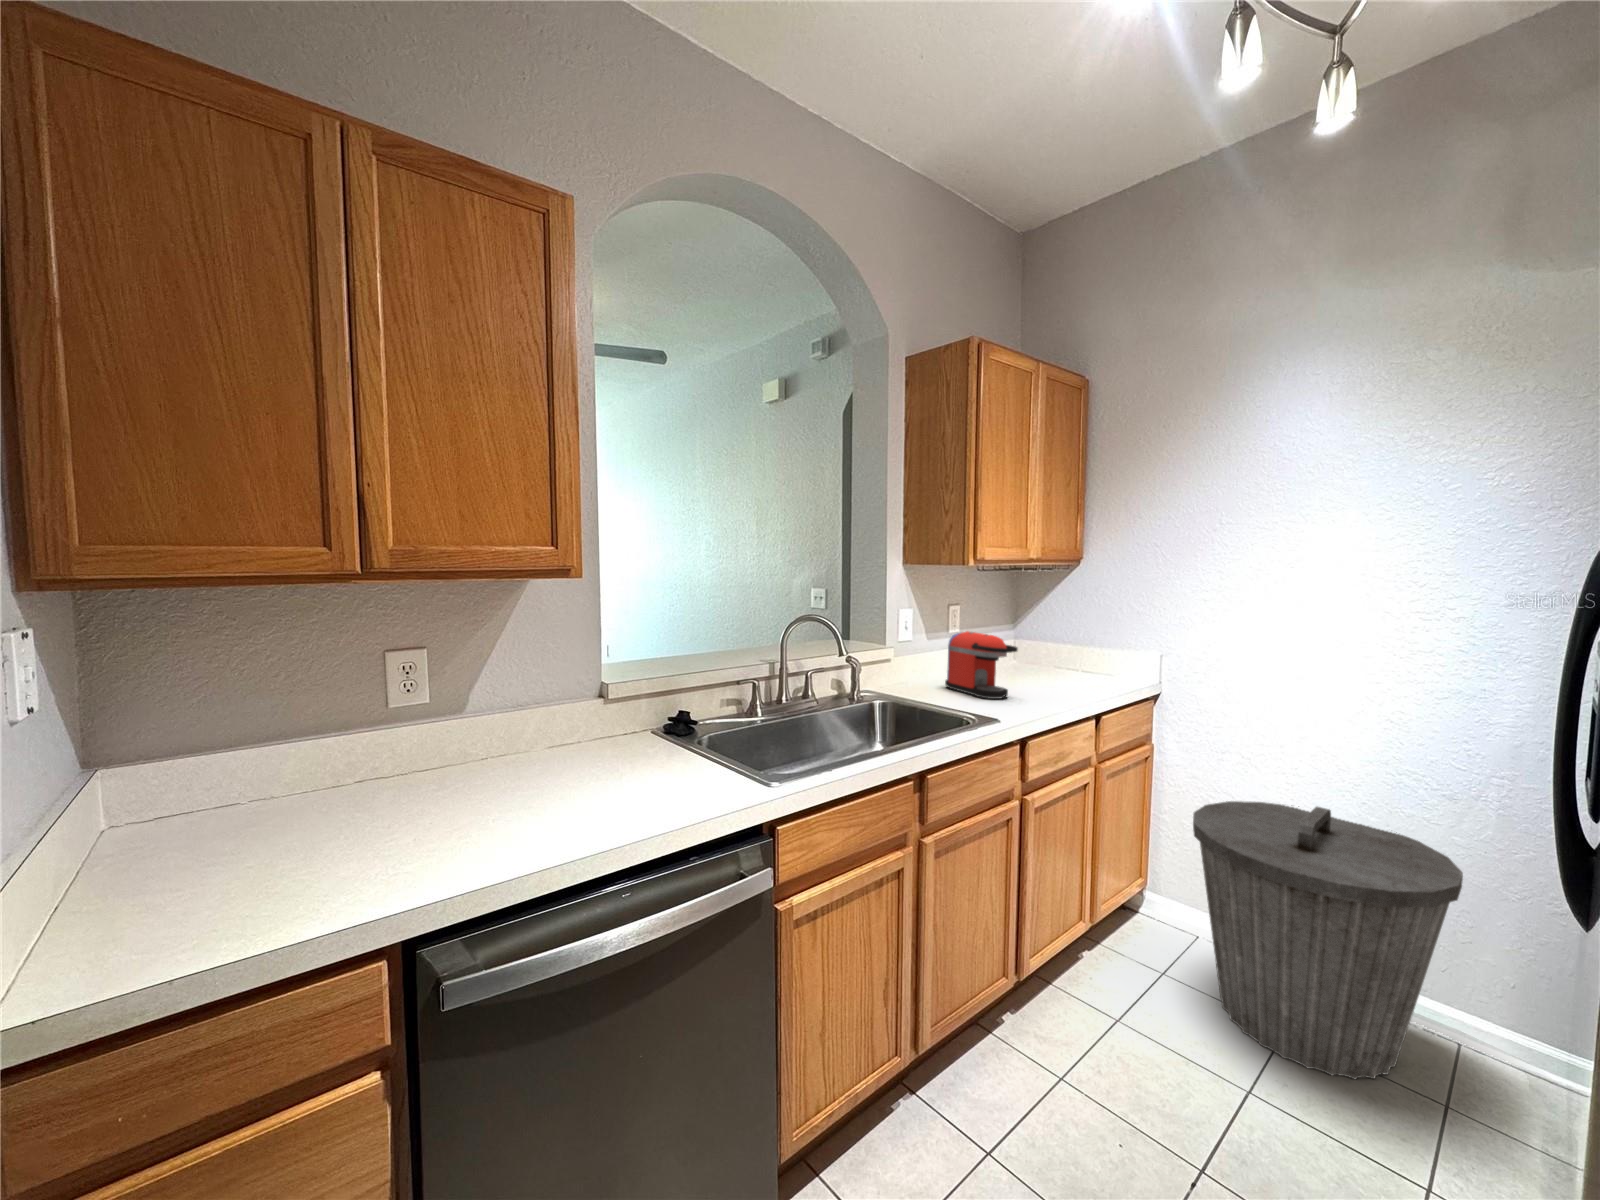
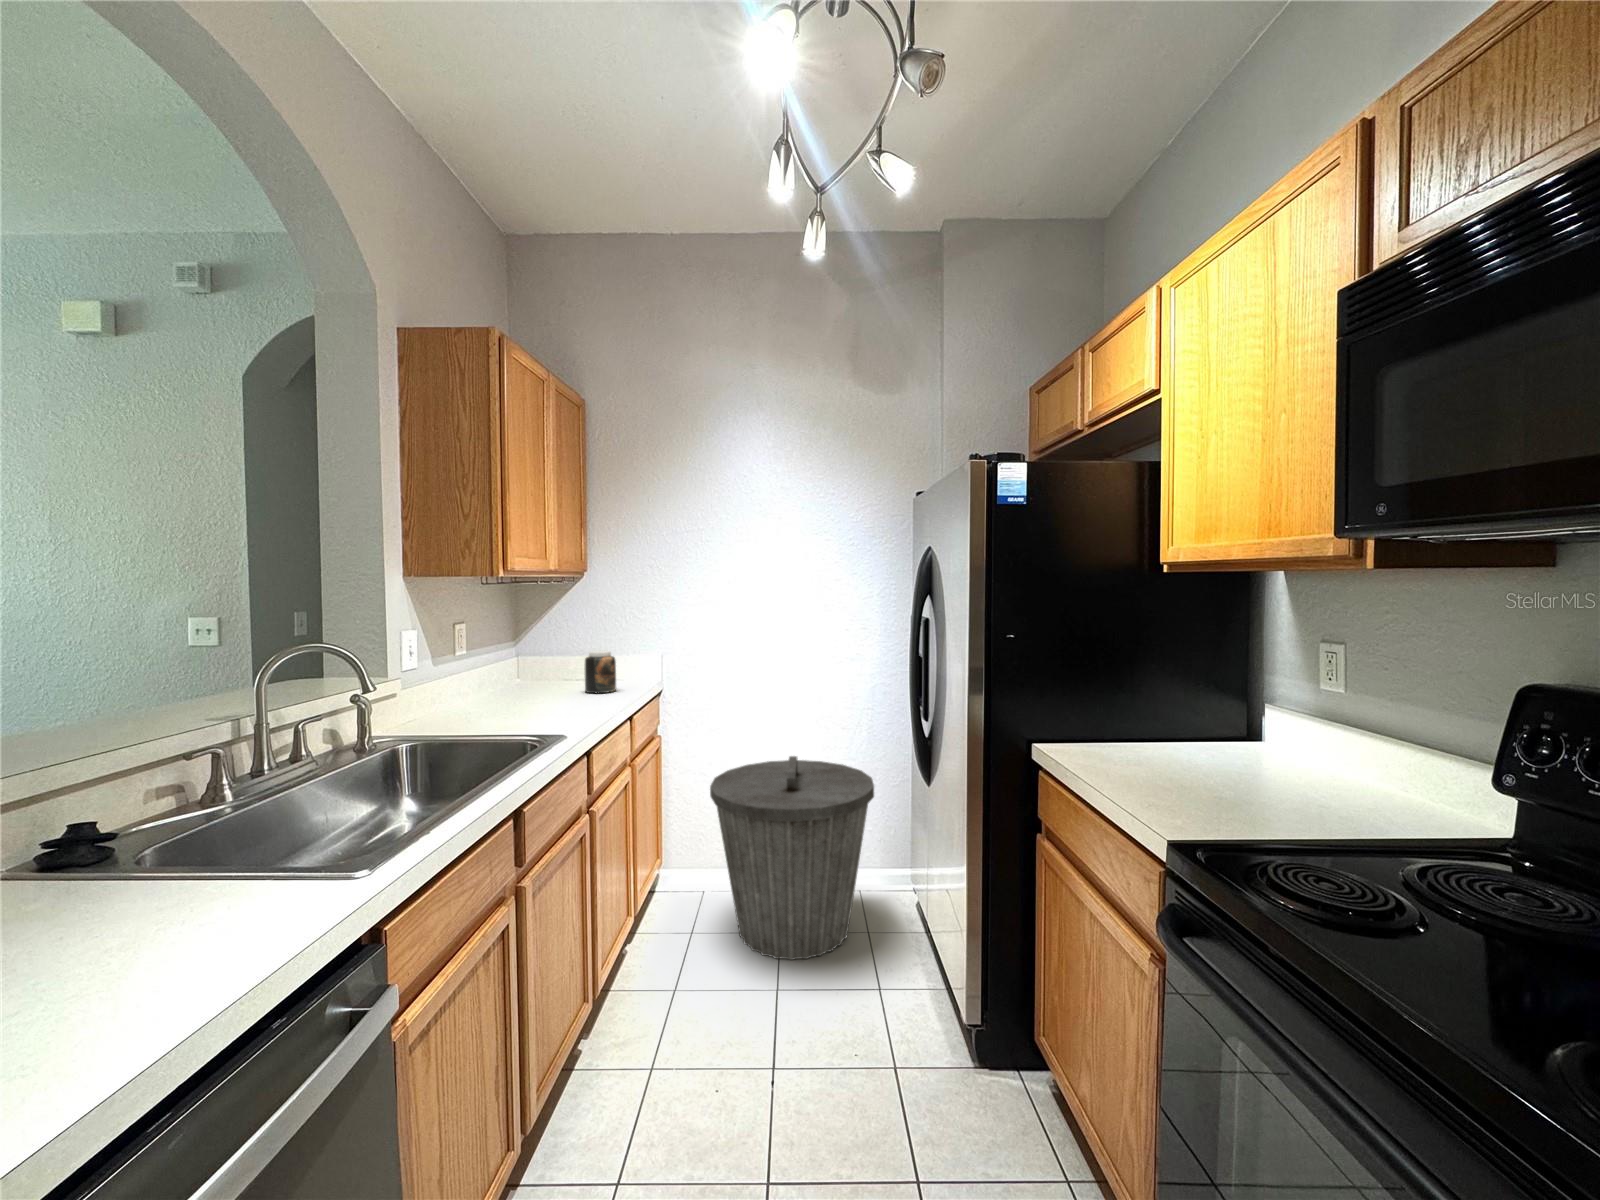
coffee maker: present [945,631,1018,699] -> none [469,649,557,719]
jar: none [1063,644,1097,687] -> present [585,651,616,693]

